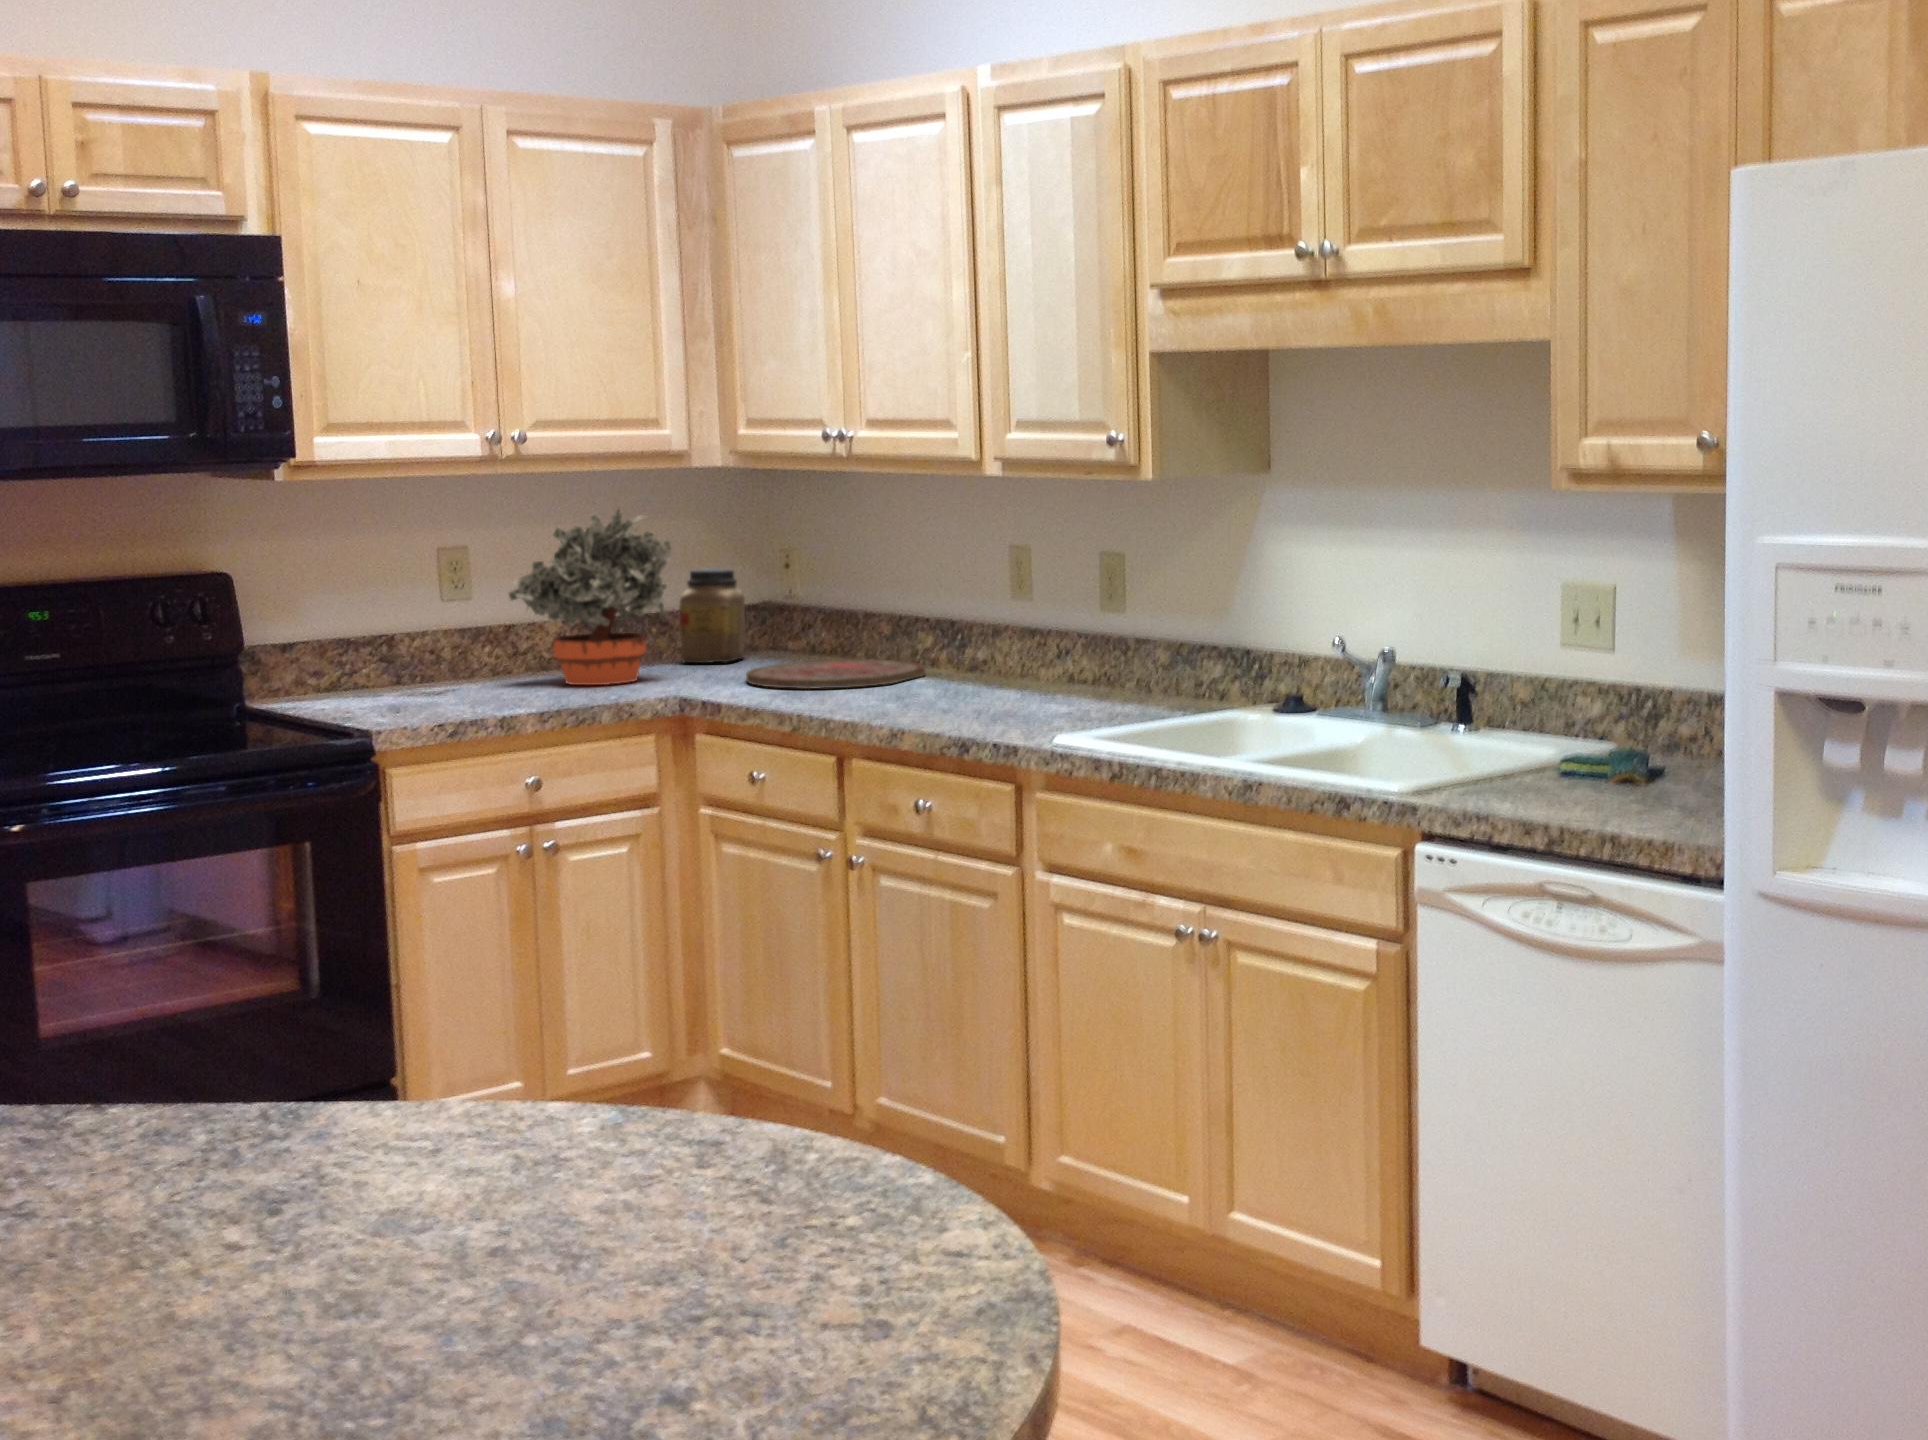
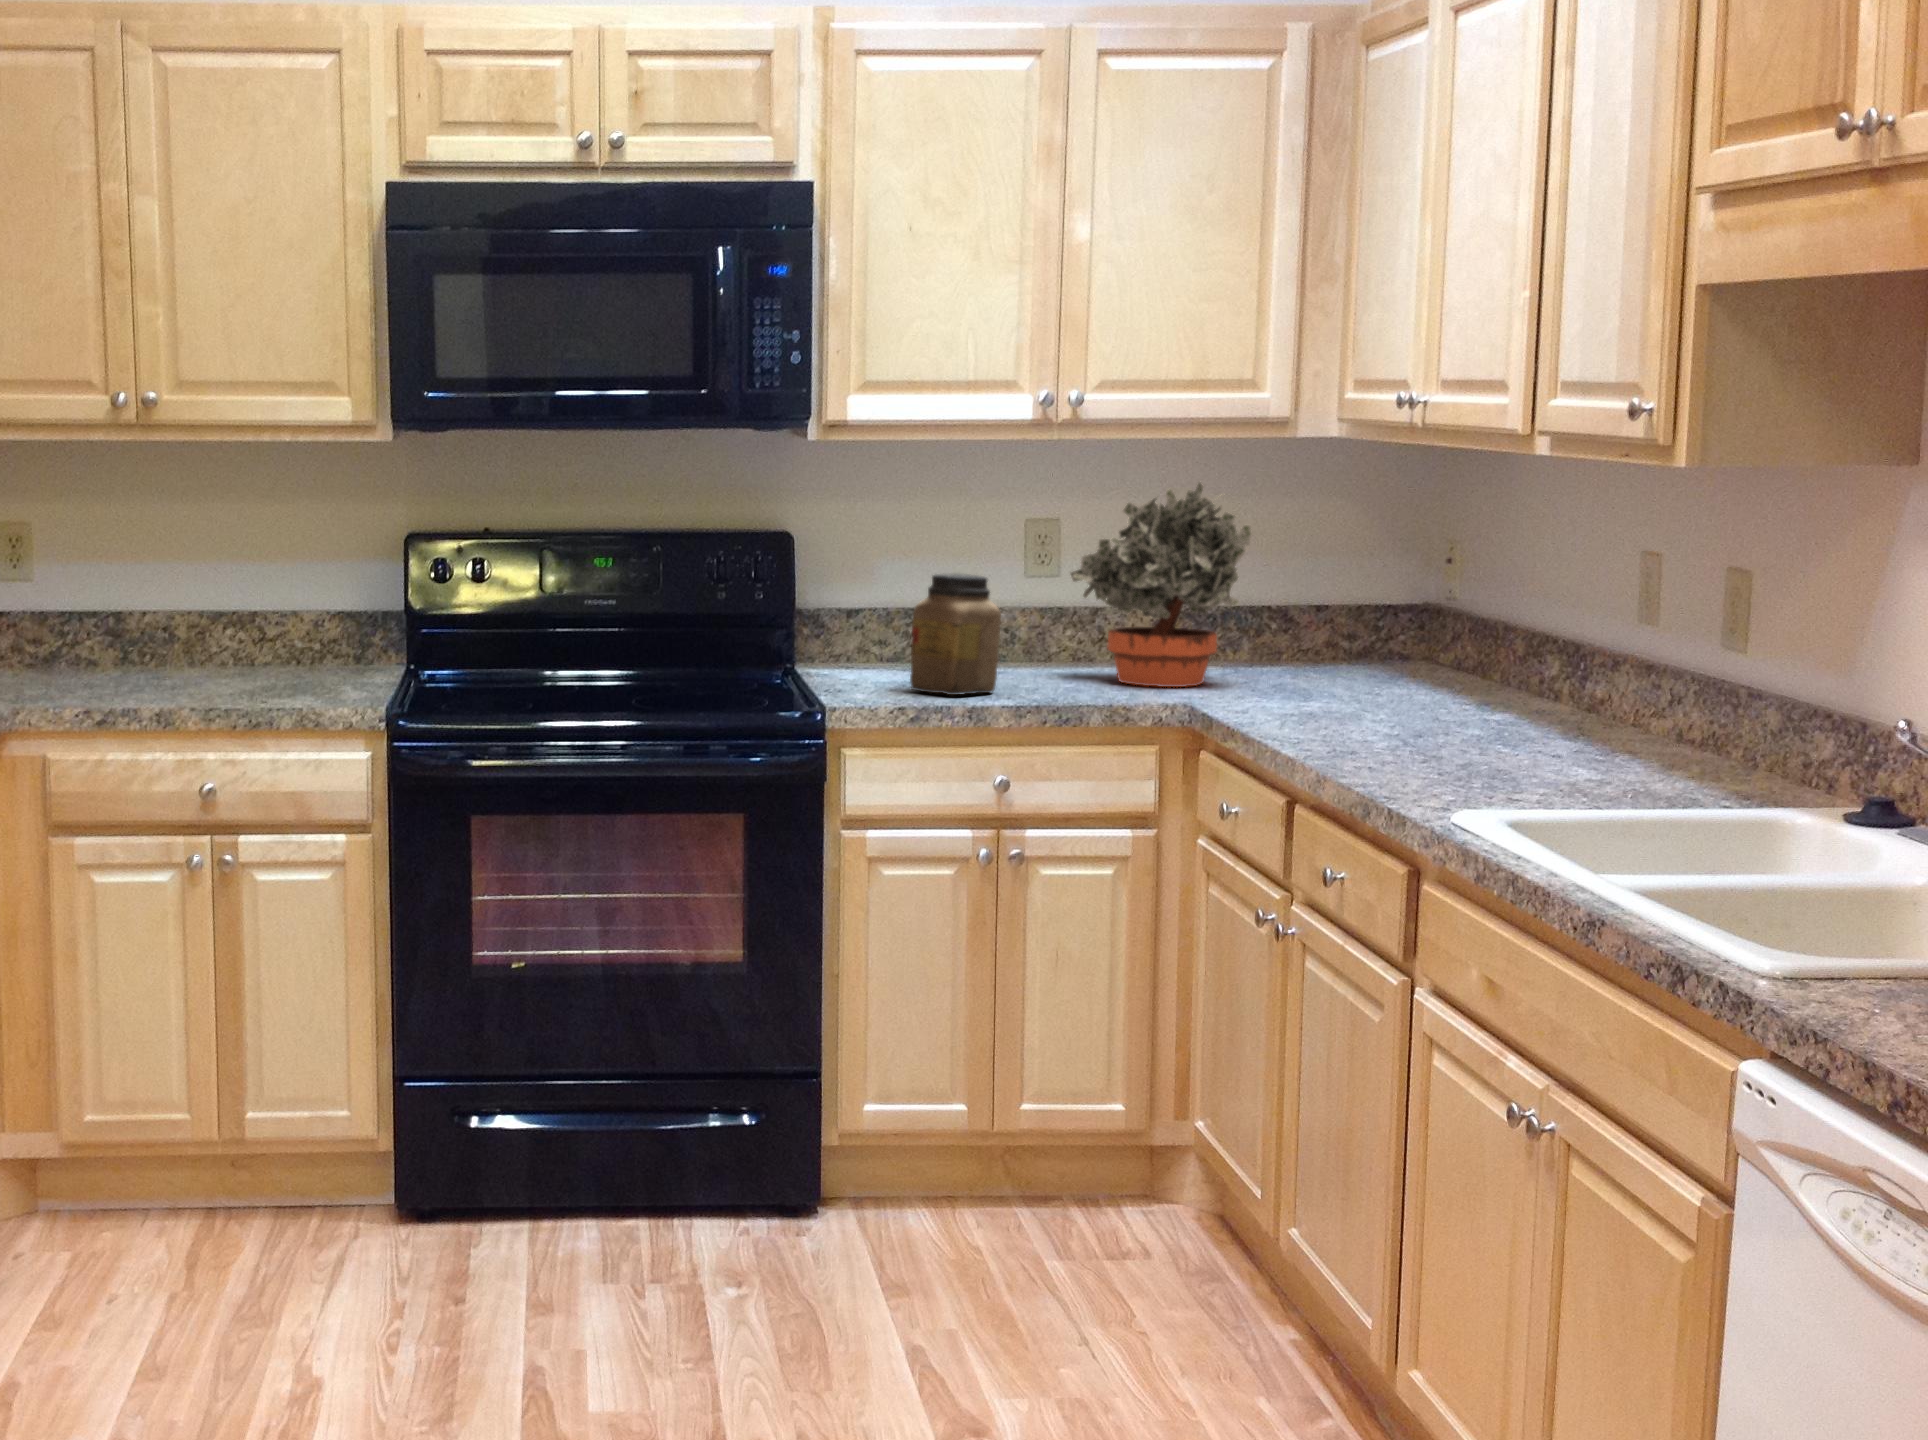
jar: present [679,568,745,663] -> present [910,573,1001,695]
cutting board: present [746,659,925,689] -> none [1298,685,1527,722]

